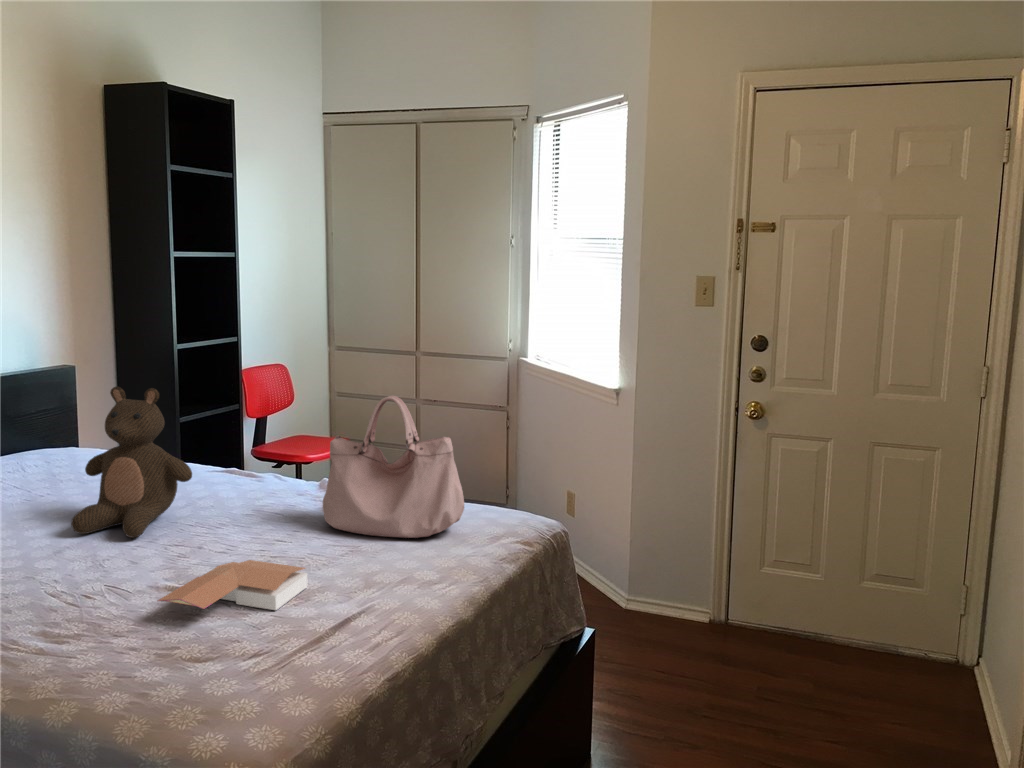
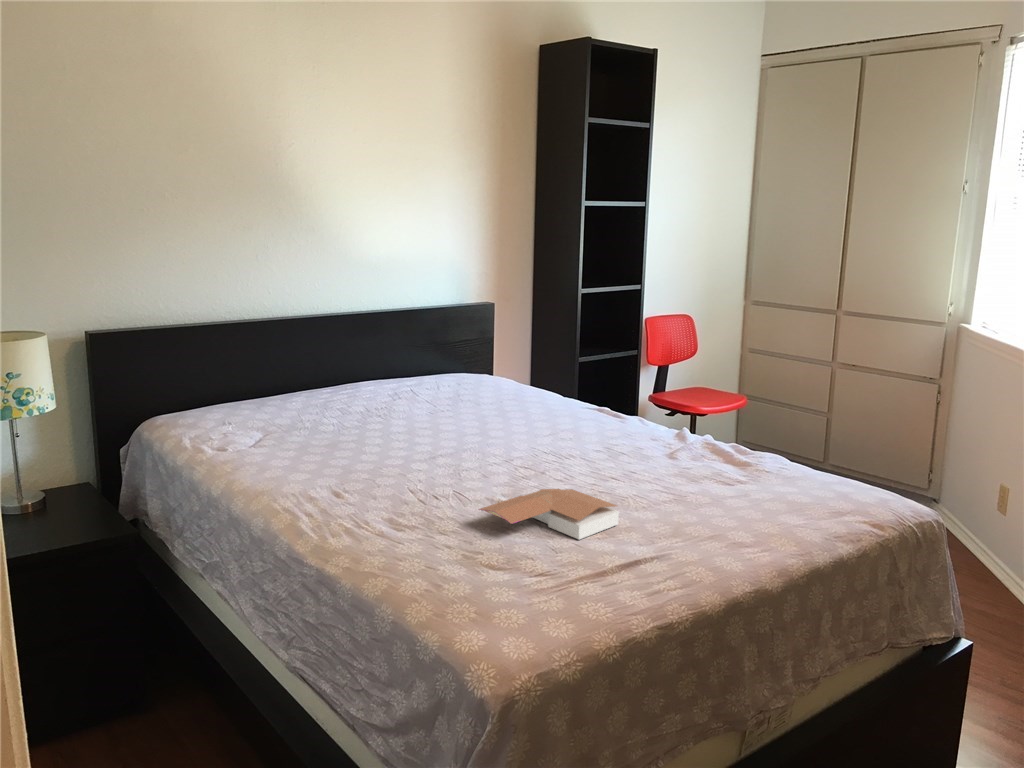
stuffed bear: present [71,387,192,538] -> none [449,319,550,455]
handbag: present [323,396,464,538] -> none [663,346,809,499]

